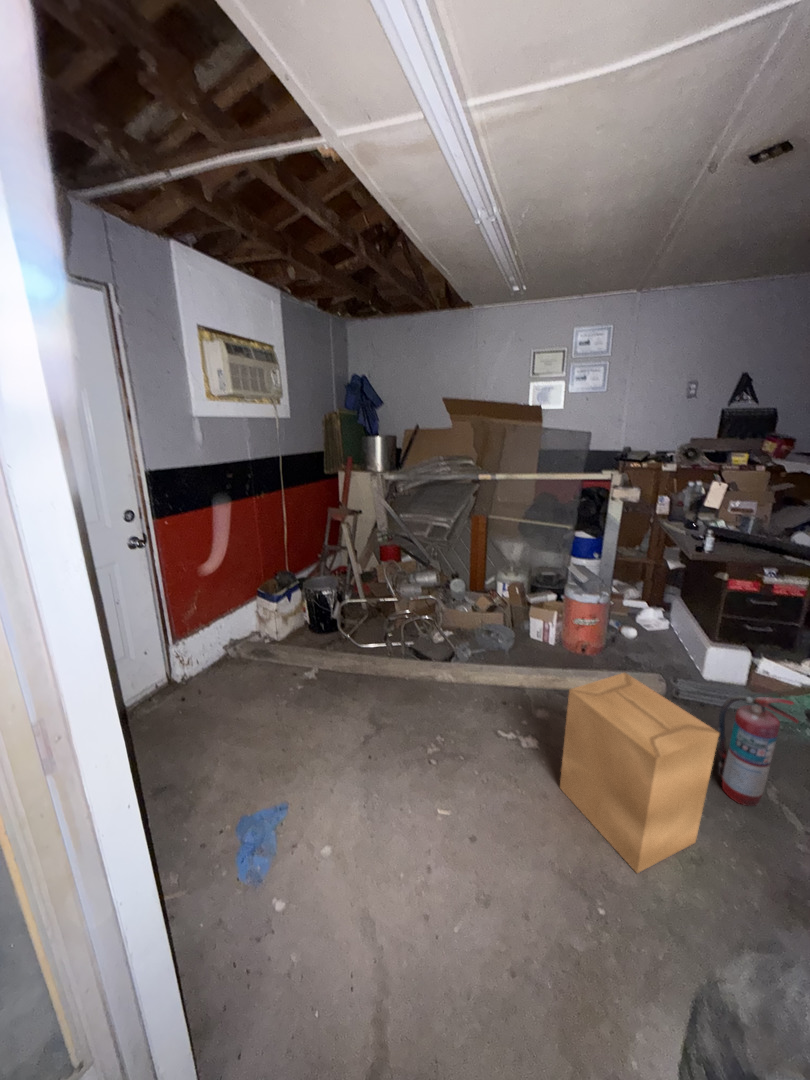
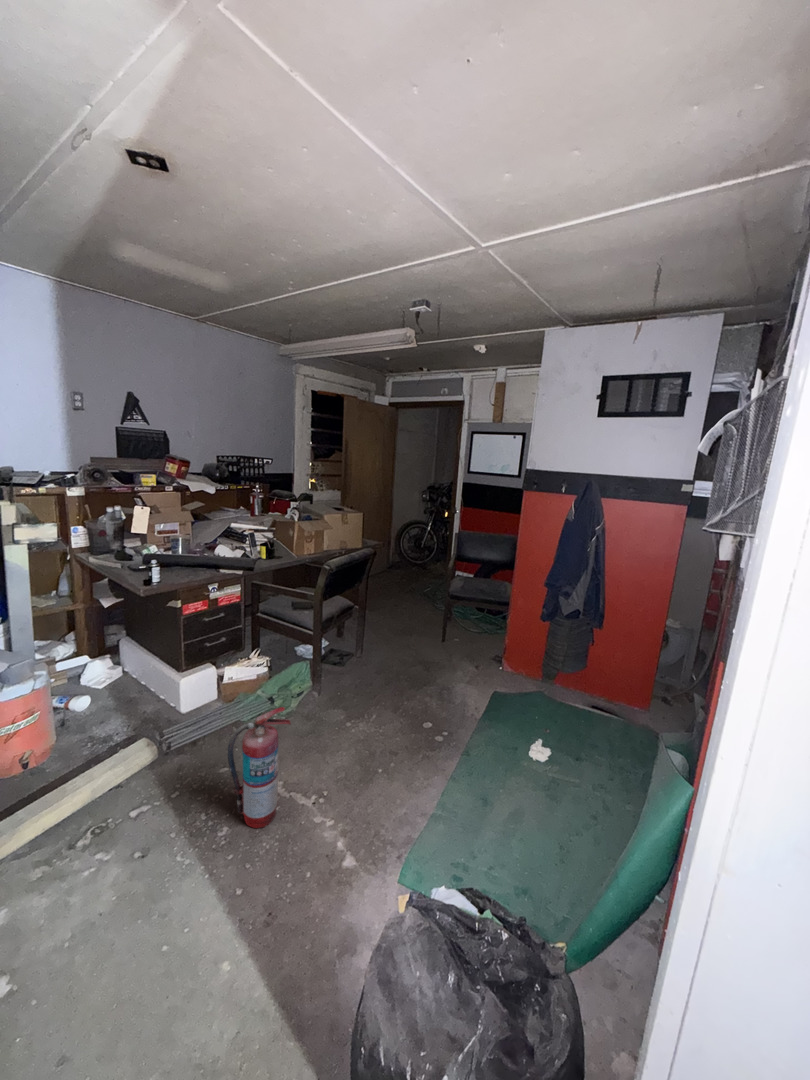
cardboard box: present [560,673,719,873] -> none [42,785,254,1041]

